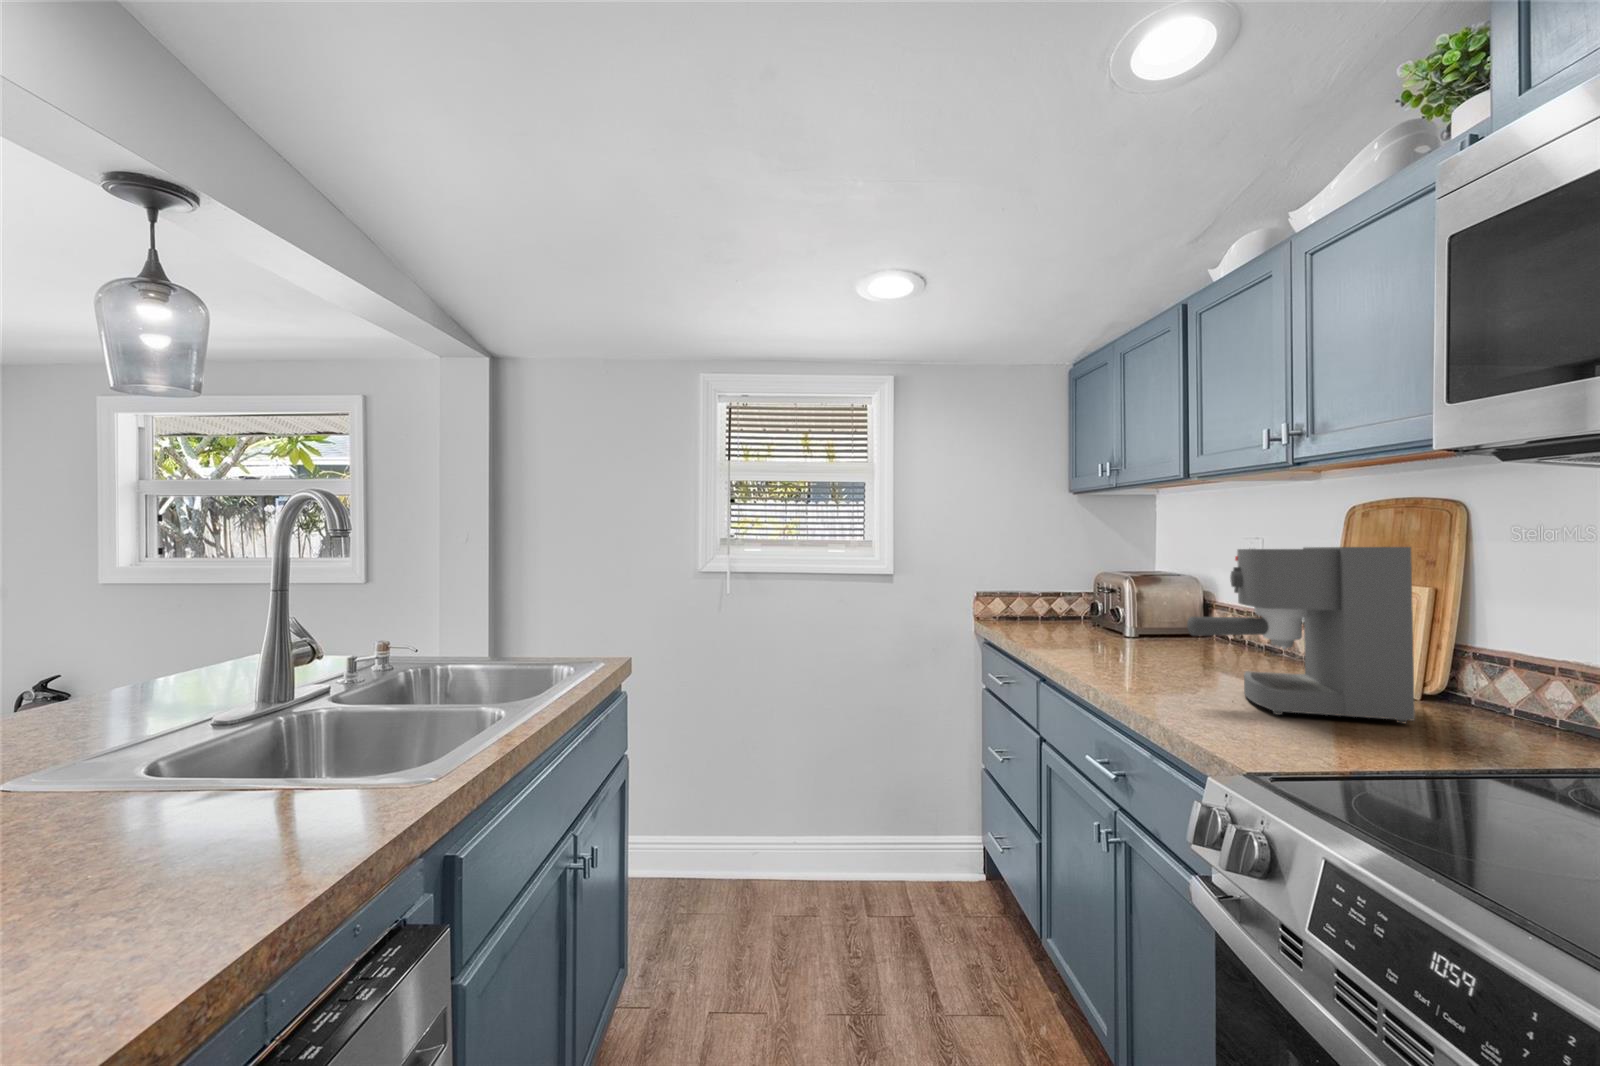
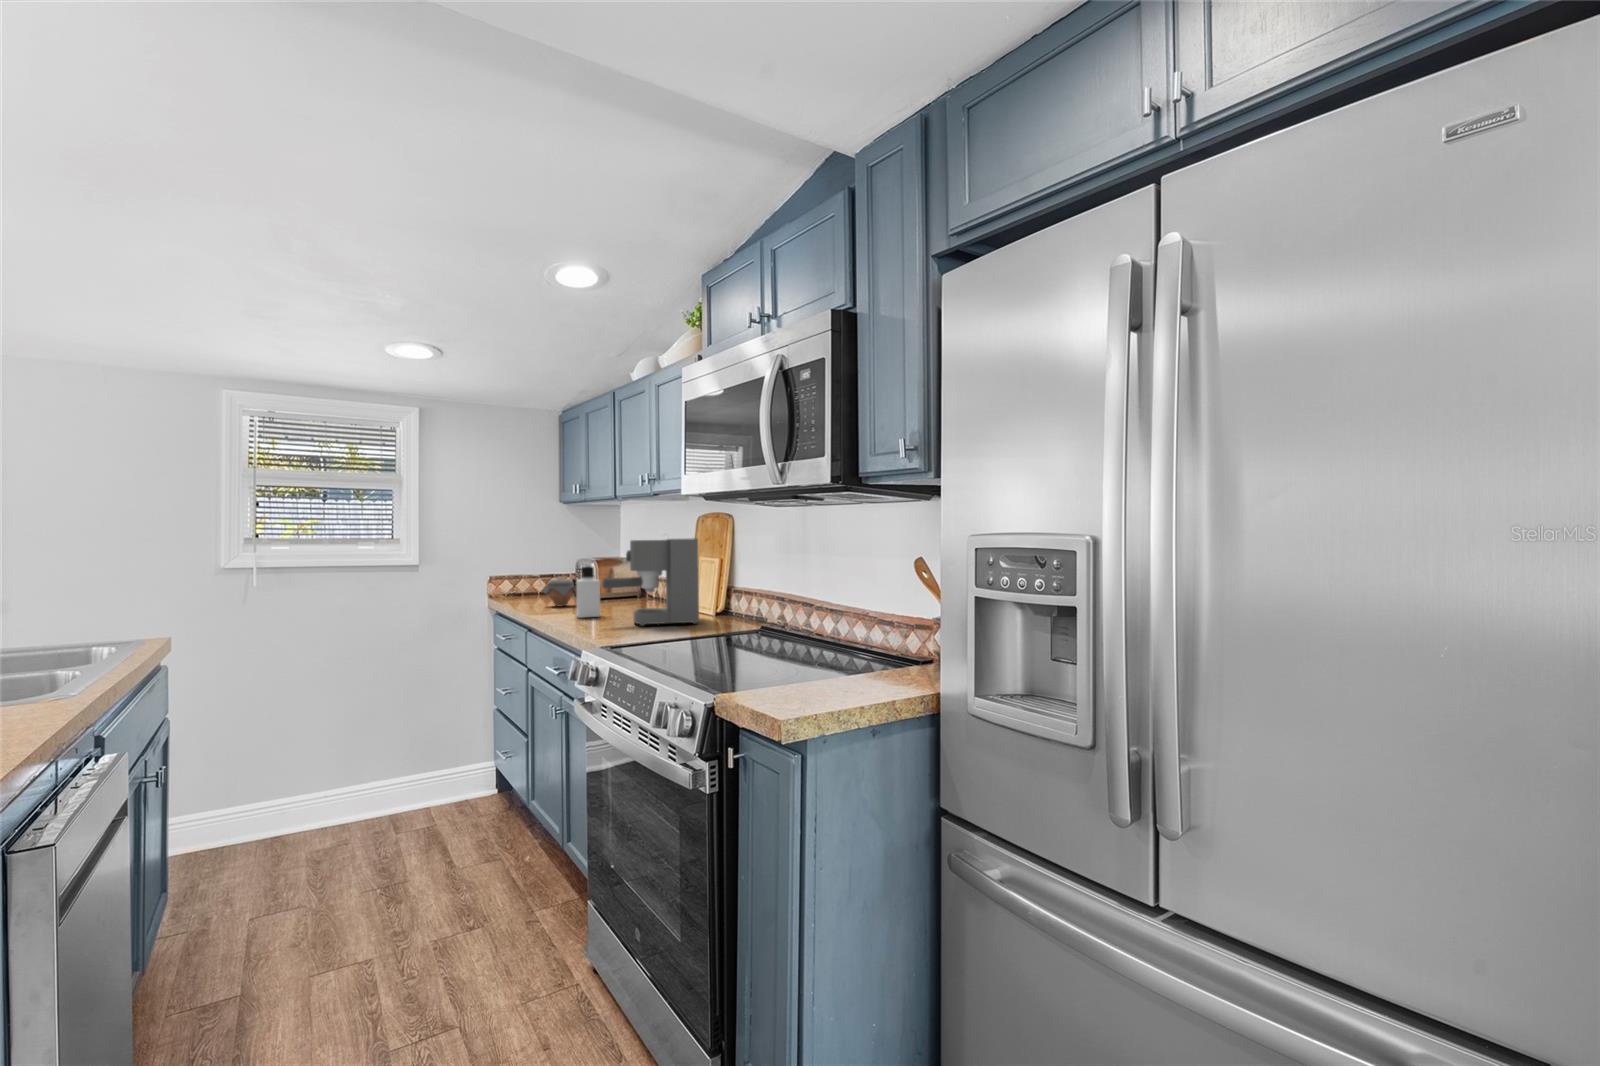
bottle: none [1121,590,1166,675] -> present [576,567,600,618]
jar: none [1055,602,1105,644] -> present [544,579,576,606]

